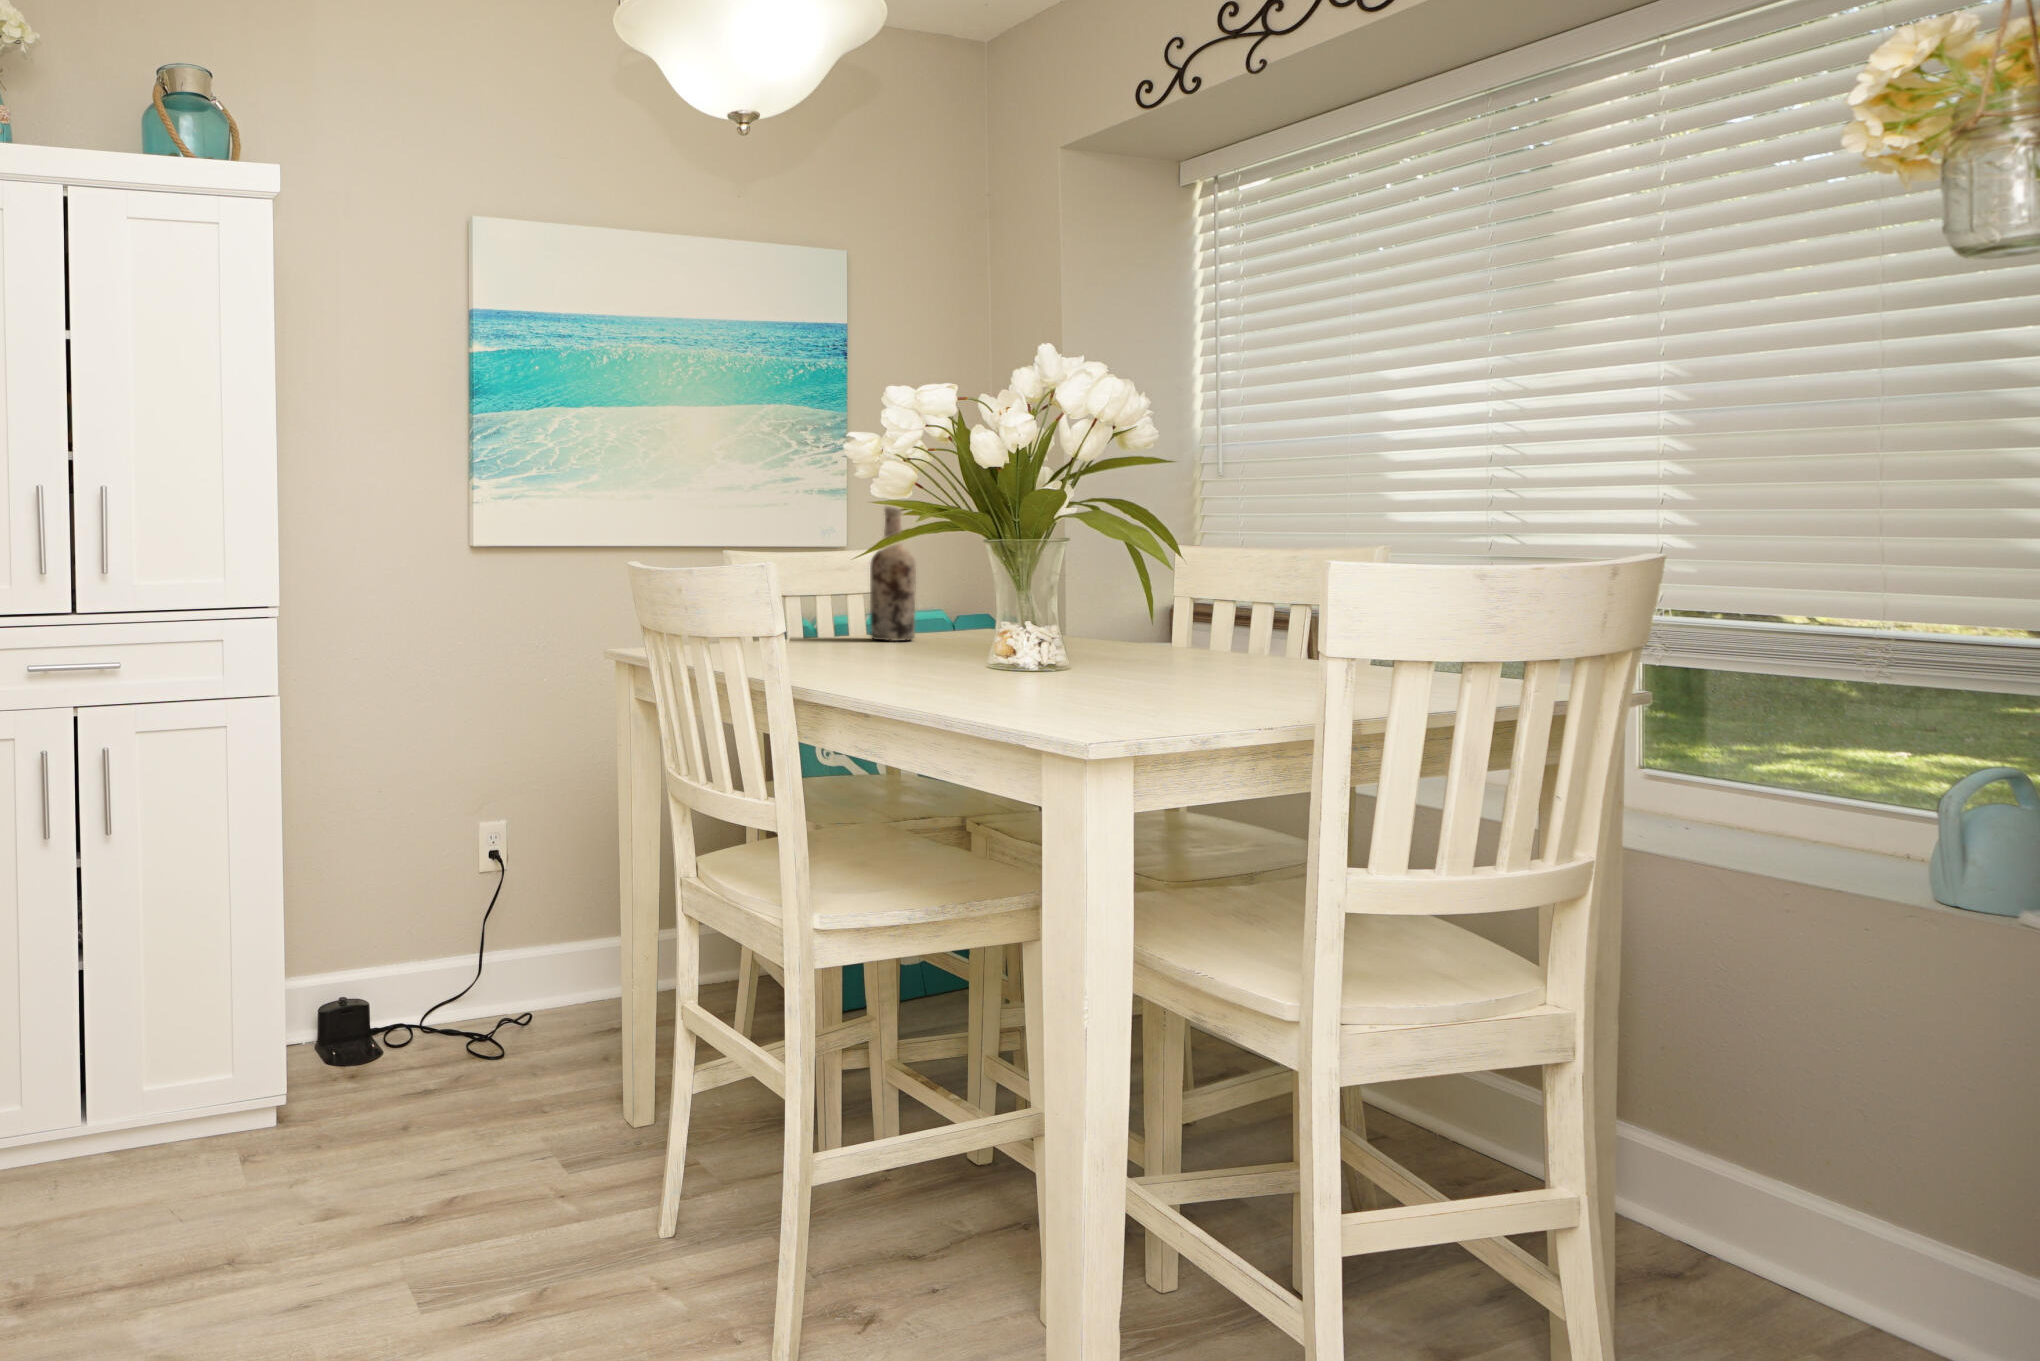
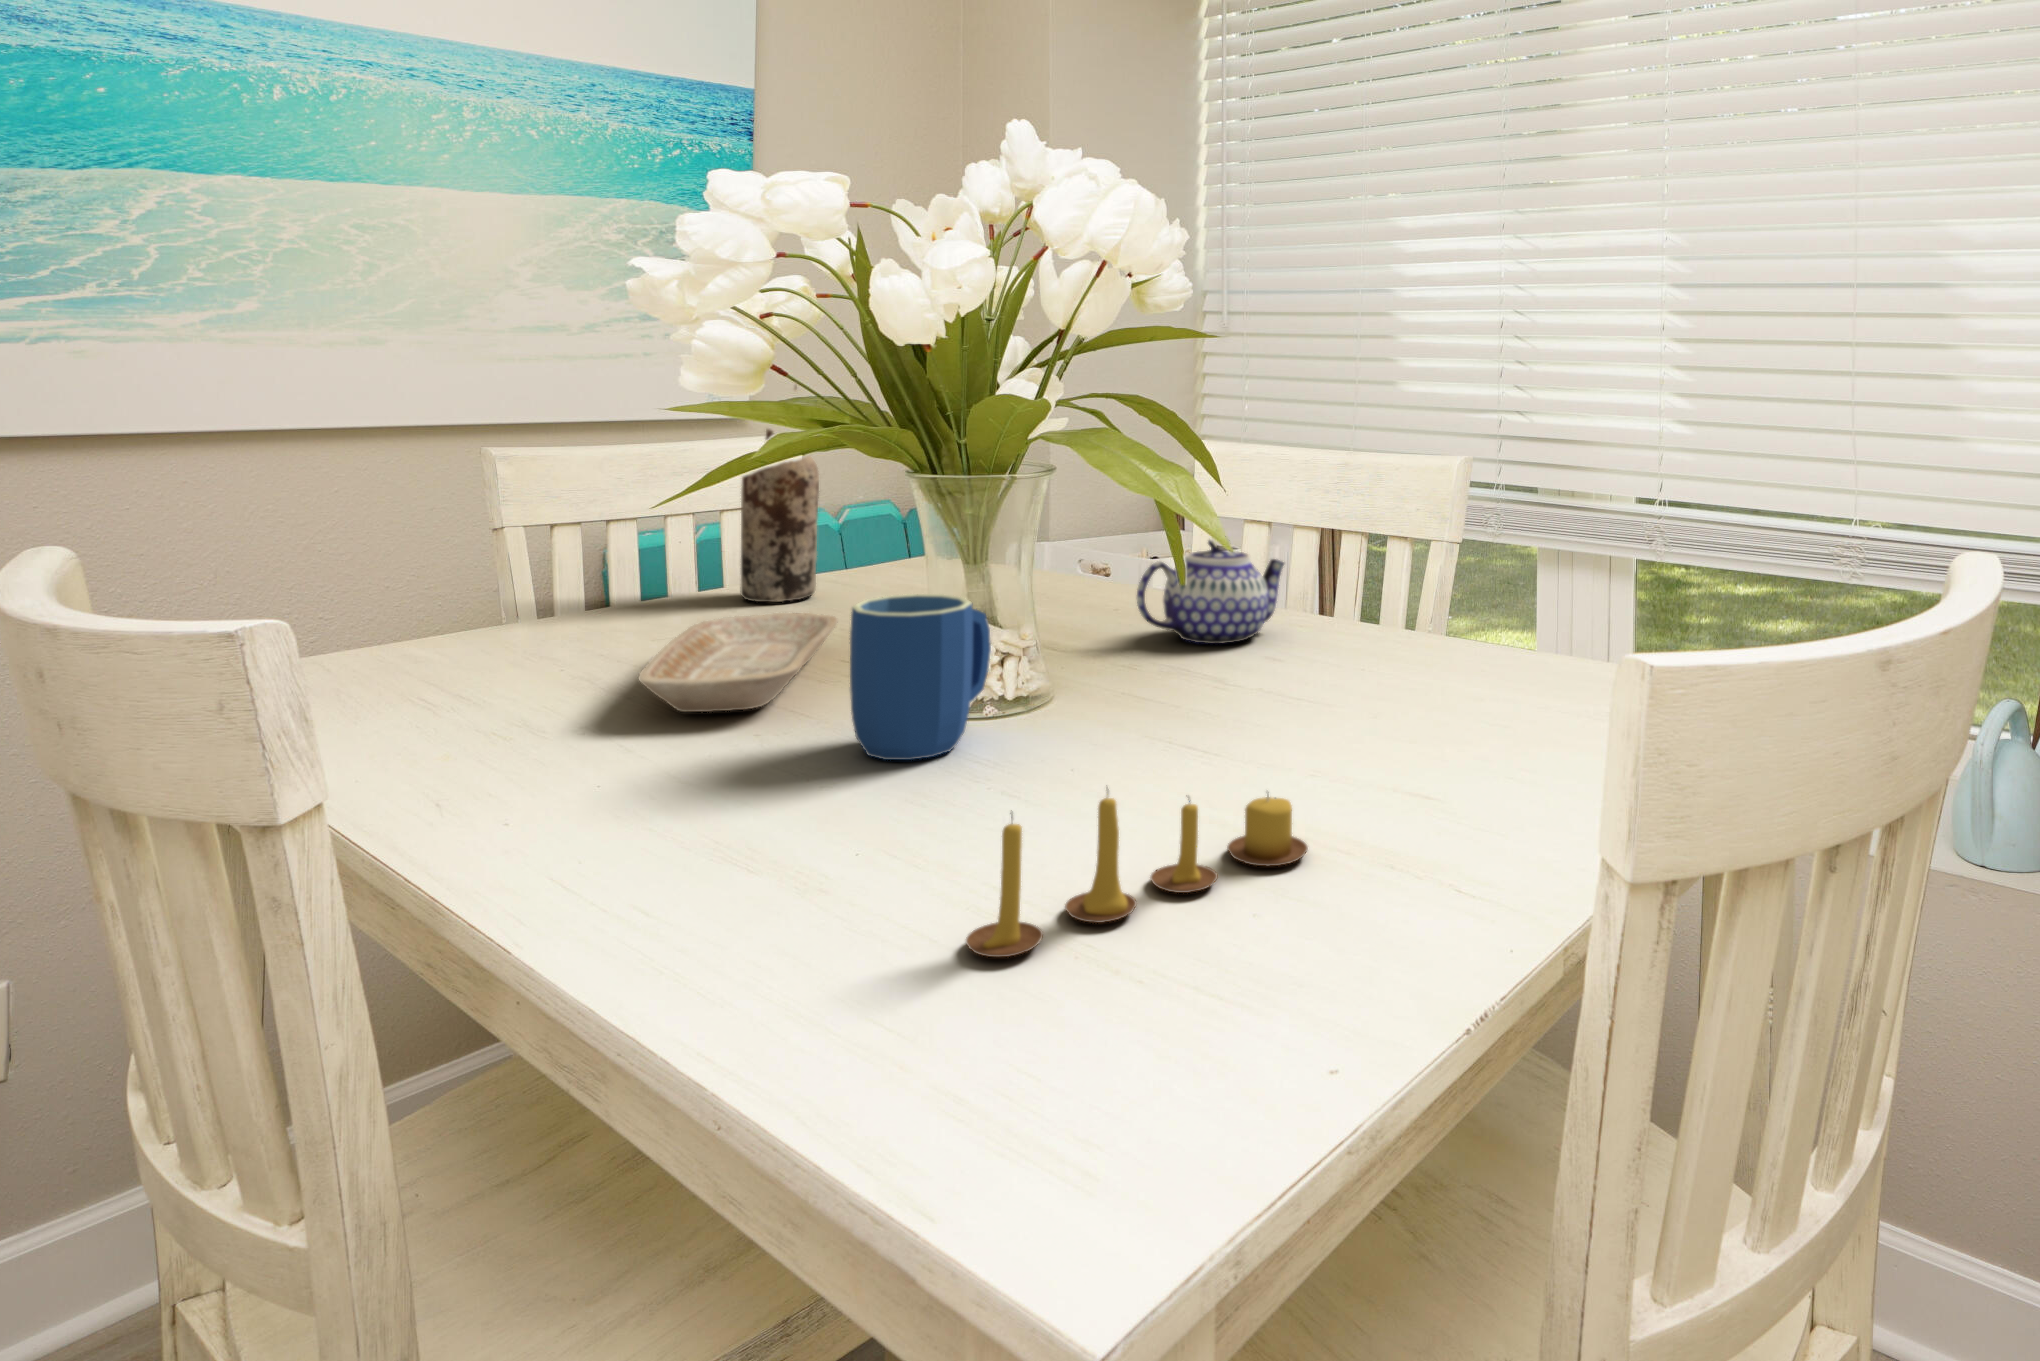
teapot: none [1129,593,1242,663] -> present [1137,540,1284,644]
mug: none [961,601,1036,680] -> present [850,594,991,760]
tray: none [847,634,939,665] -> present [638,613,837,712]
candle: none [1034,652,1214,712] -> present [966,795,1308,957]

